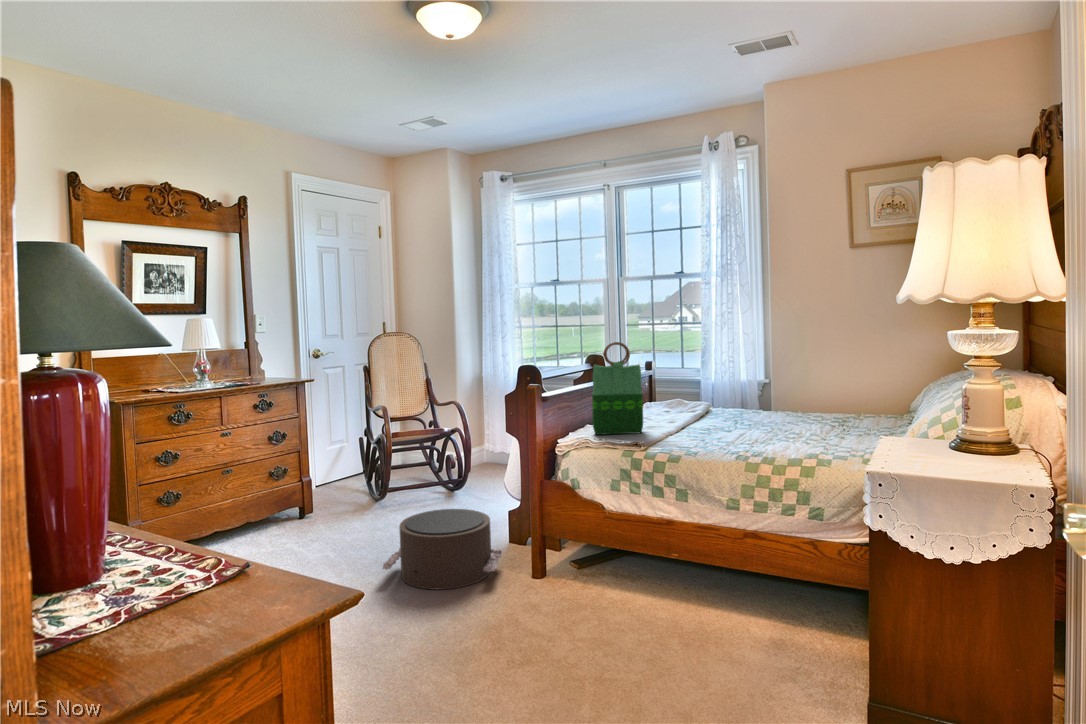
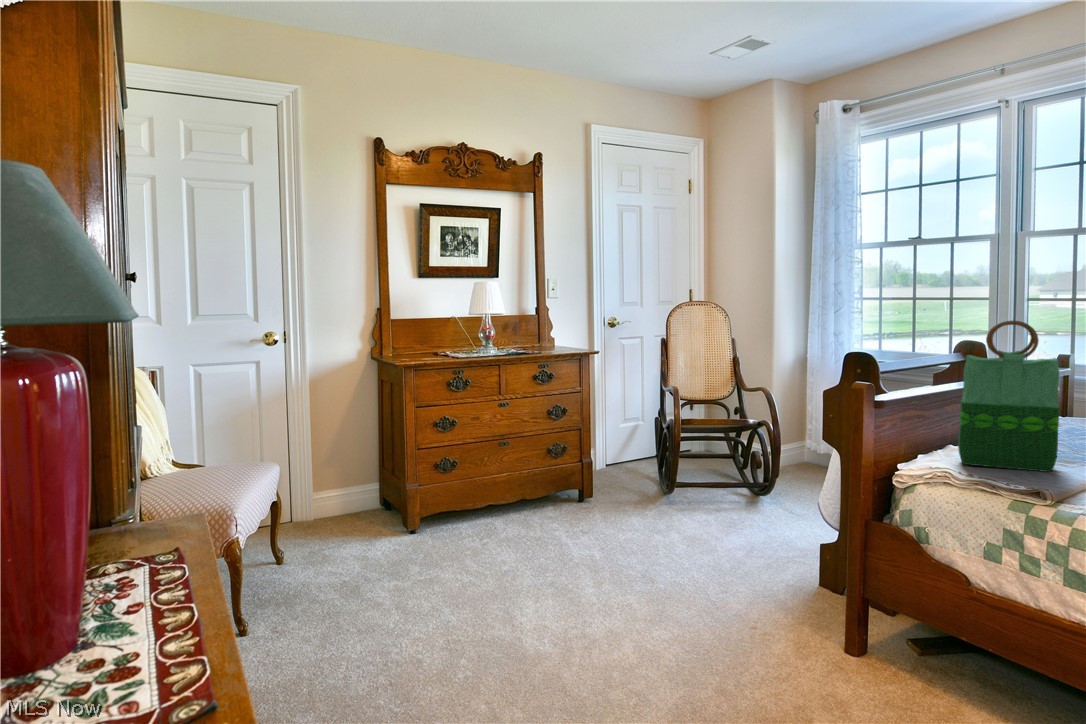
pouf: present [382,509,502,589] -> none [639,528,801,641]

